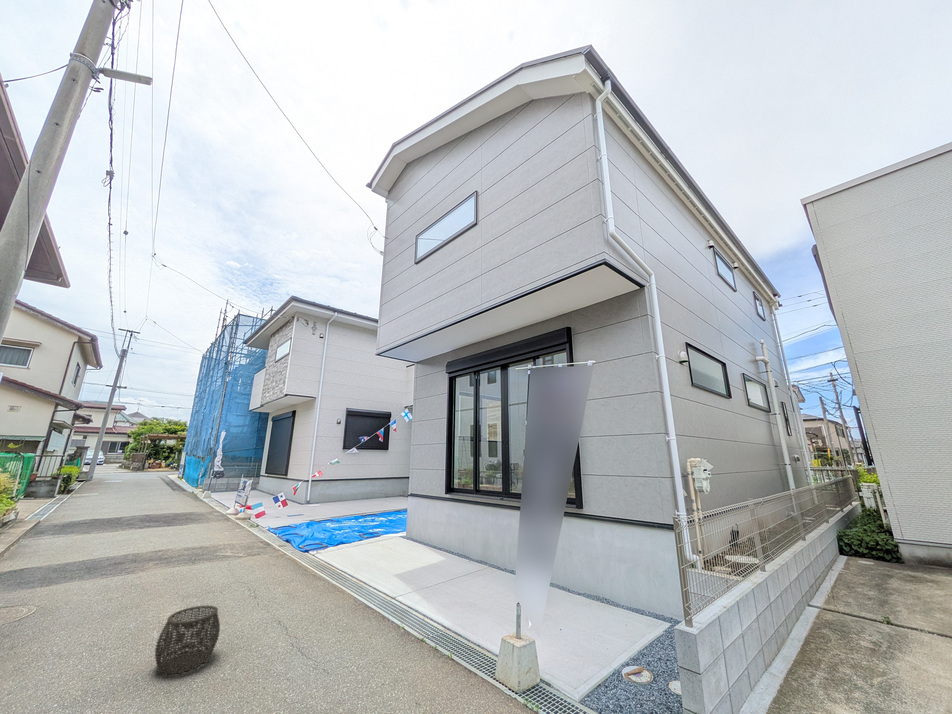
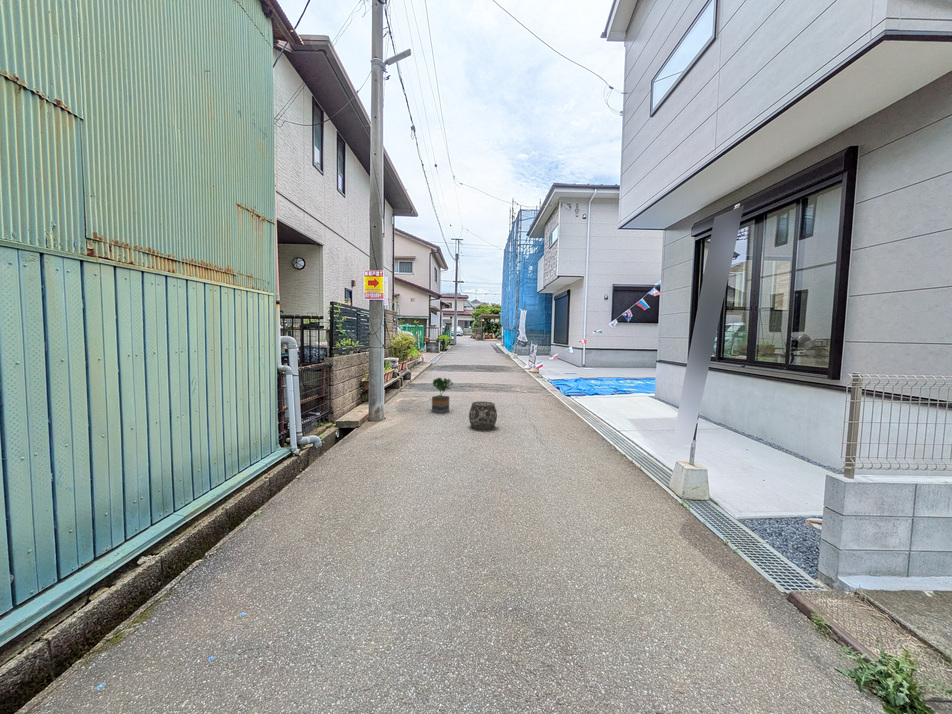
potted tree: none [43,569,119,653] -> present [432,378,453,413]

